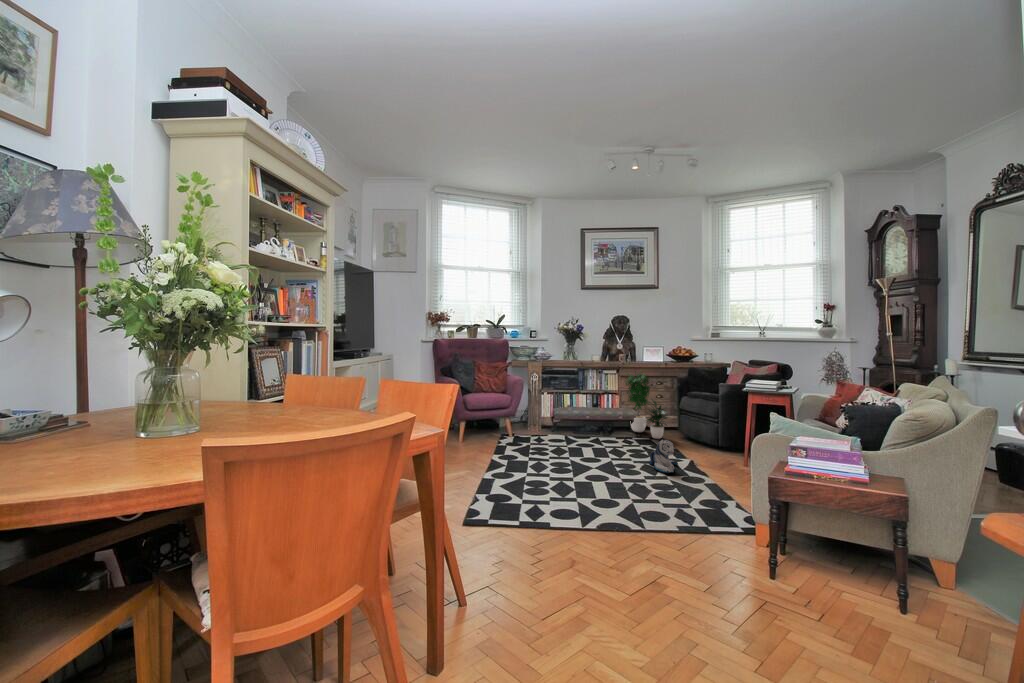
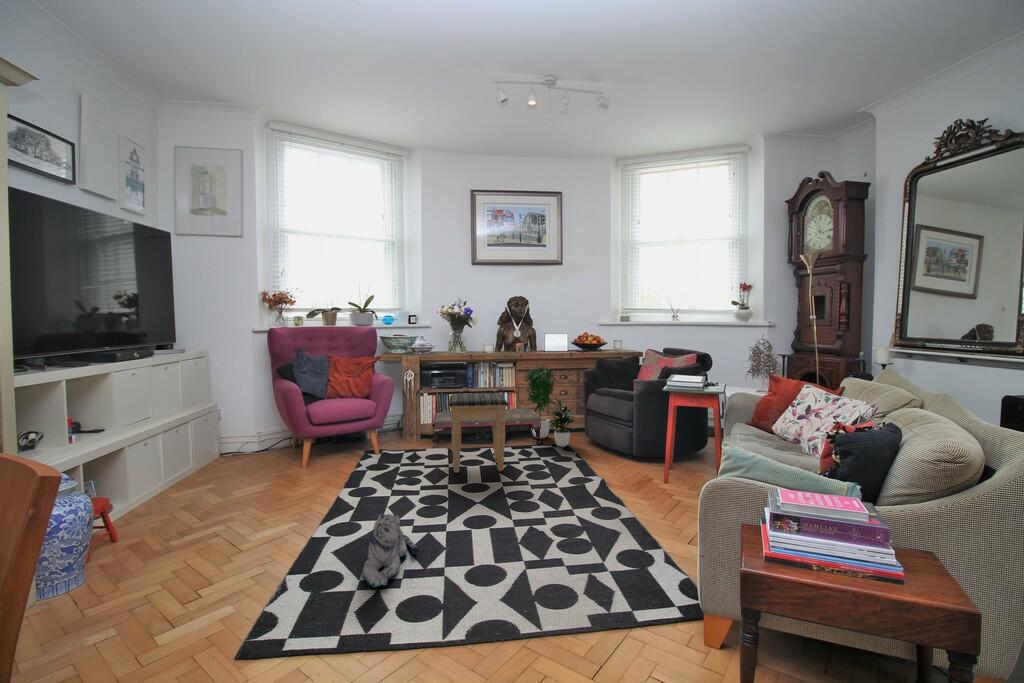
footstool: none [567,391,615,451] -> present [449,393,508,473]
plush toy: present [649,440,678,473] -> present [363,514,418,588]

